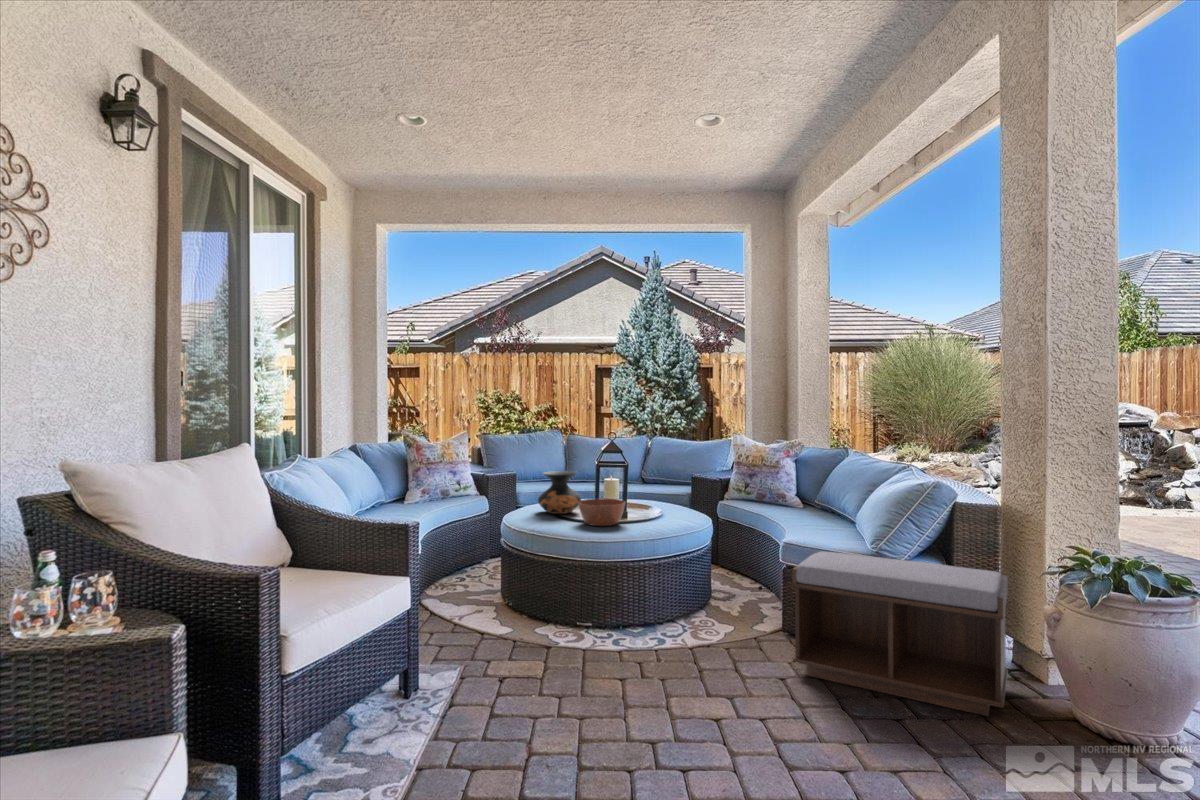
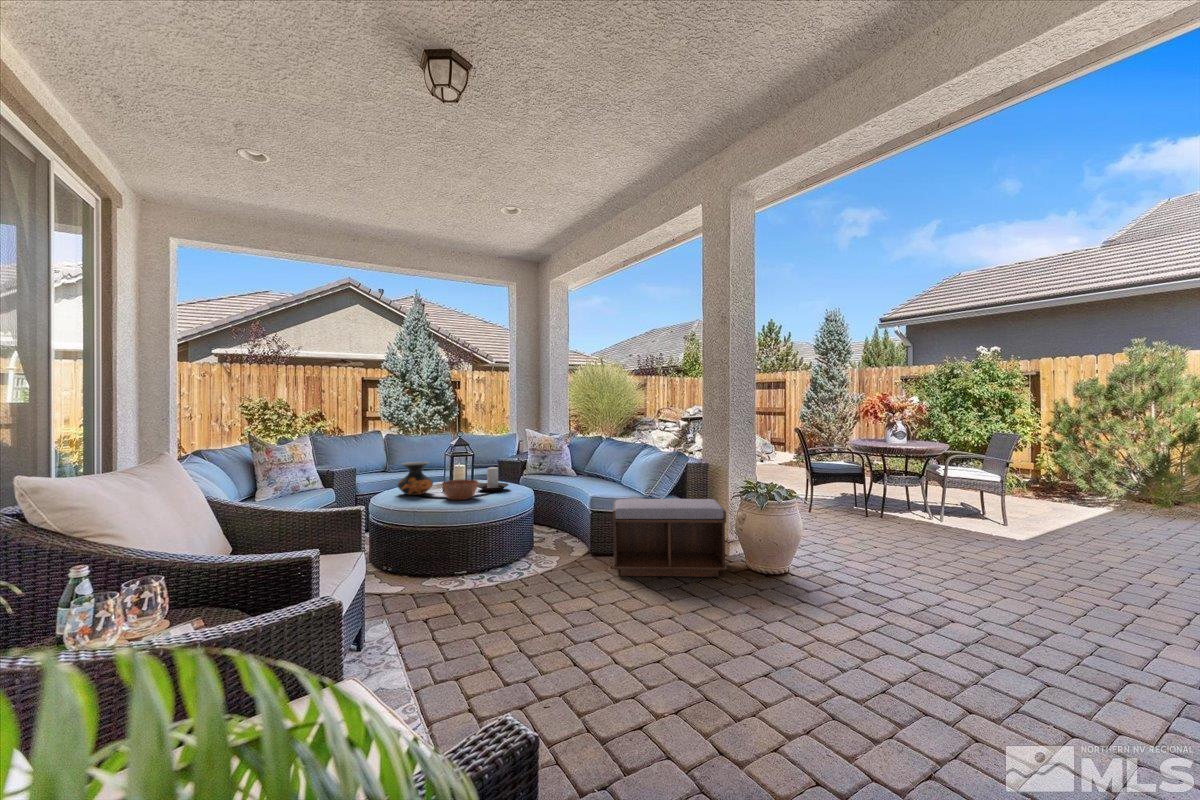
candle holder: none [637,484,681,519] -> present [477,467,509,492]

